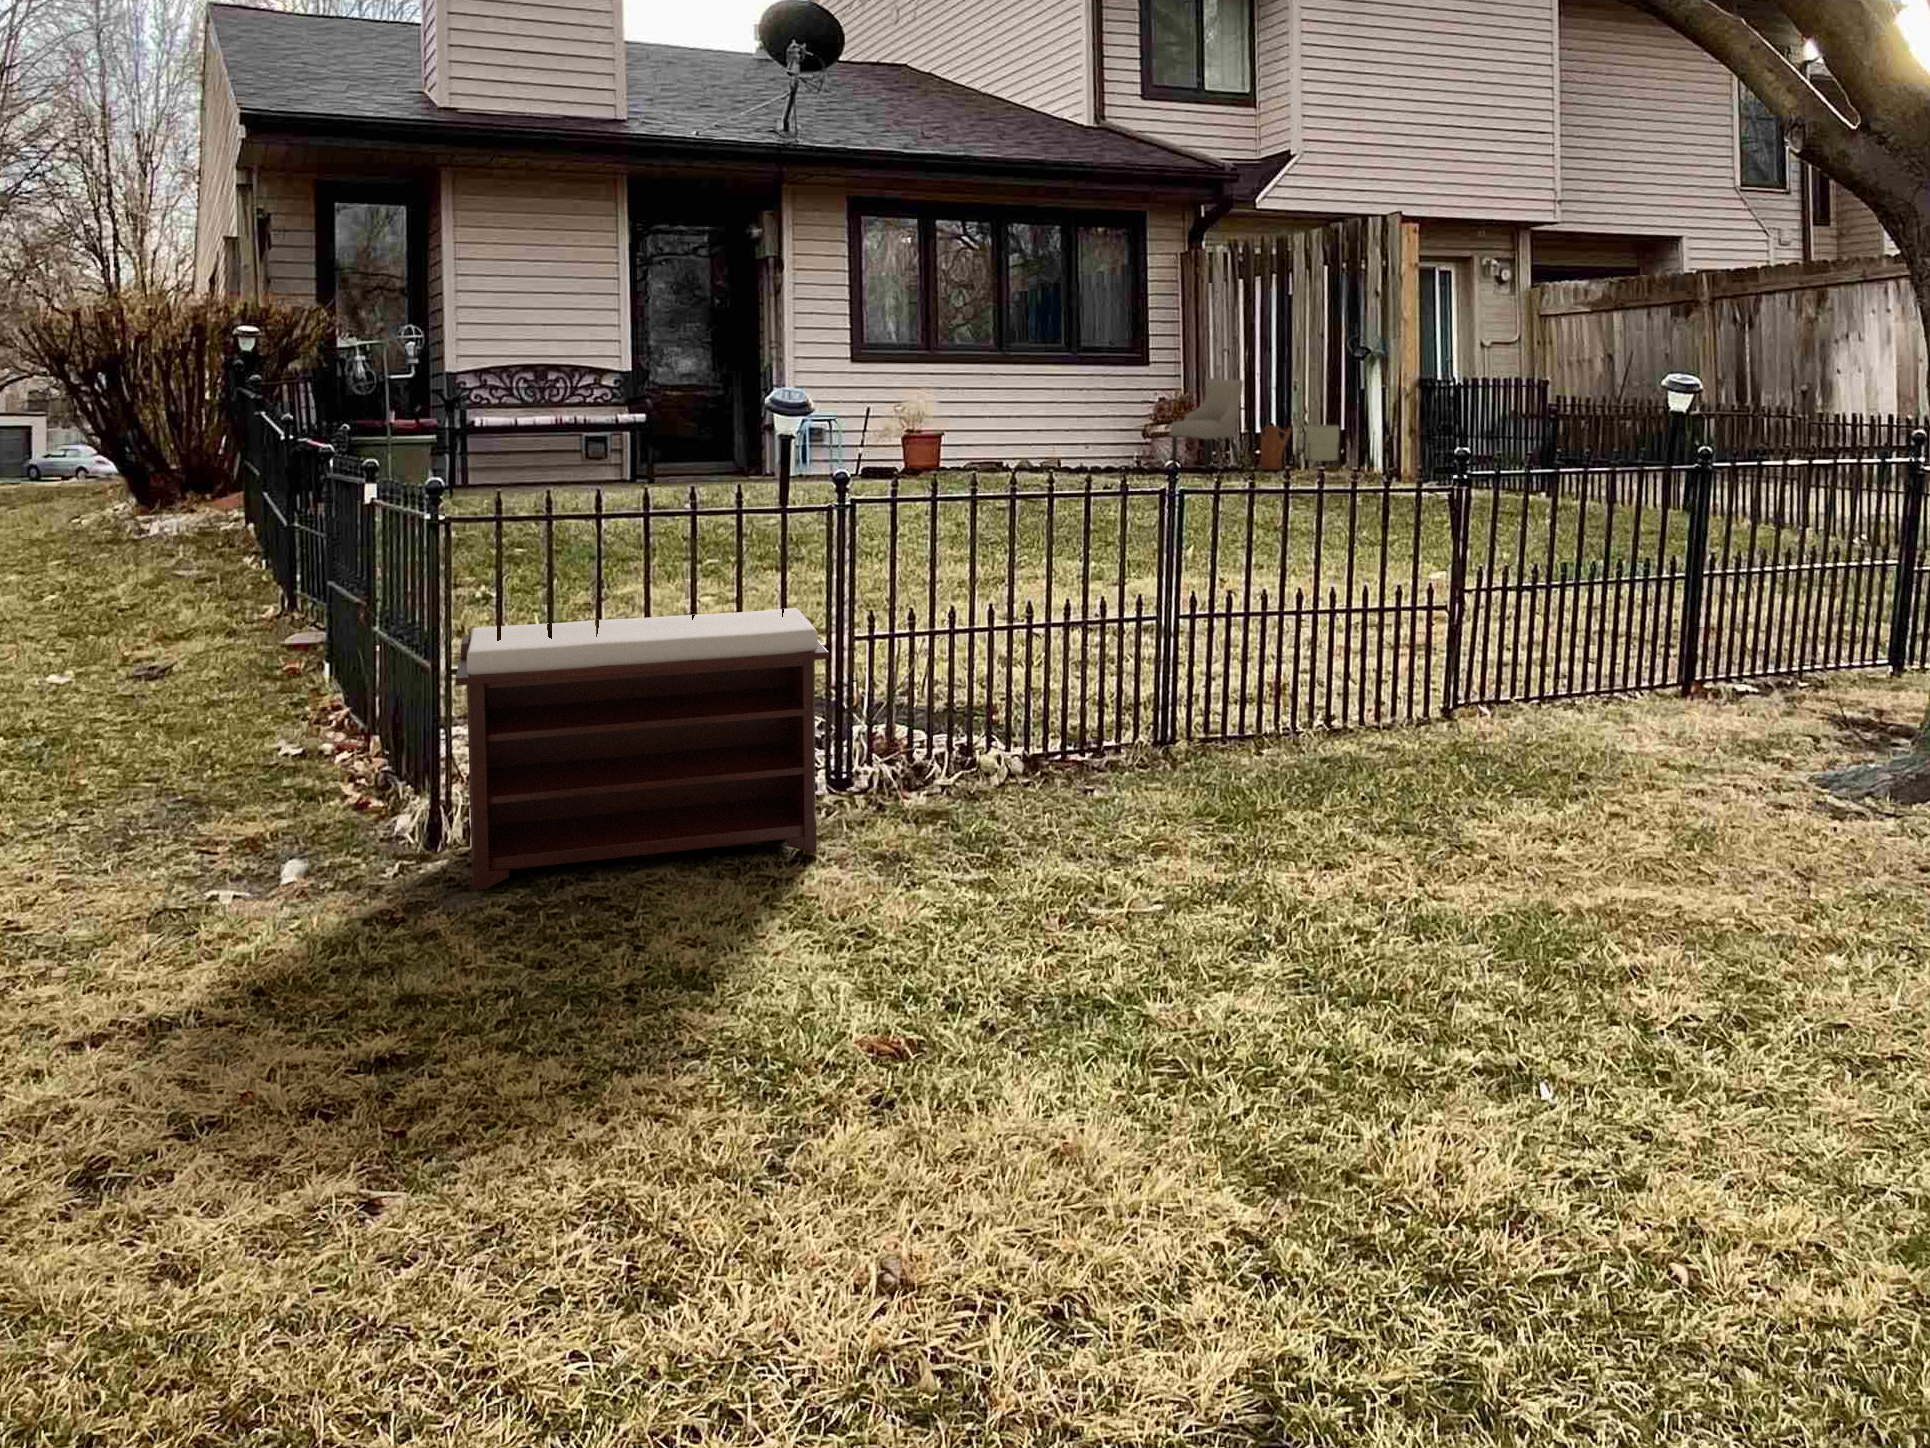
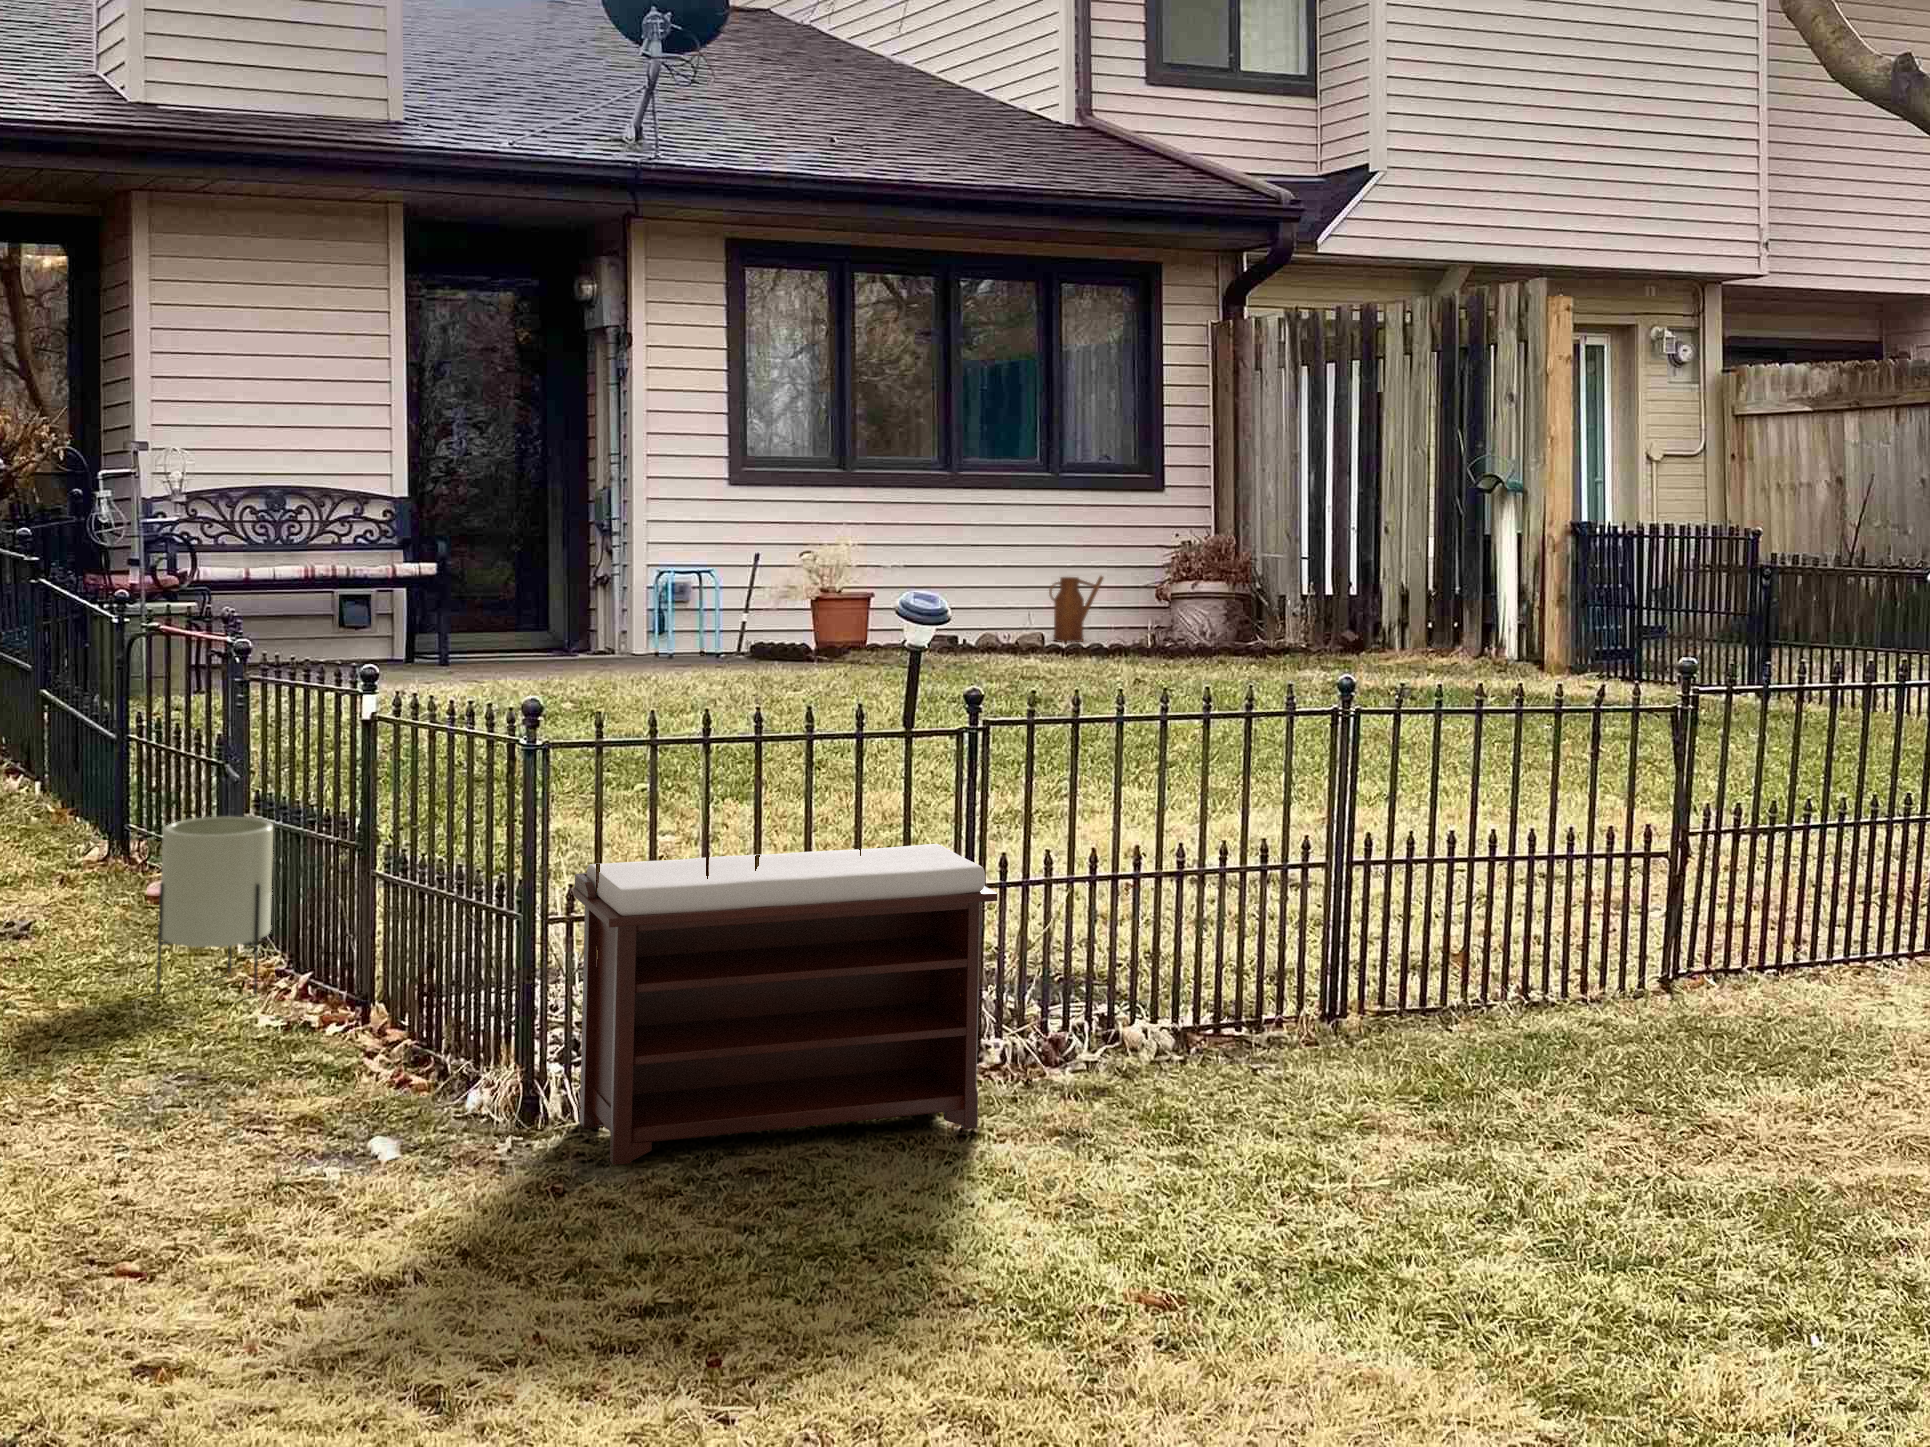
chair: present [1170,378,1243,469] -> none [1202,511,1313,652]
watering can: present [1261,425,1292,470] -> present [1049,576,1103,642]
planter: present [1305,425,1339,472] -> present [157,817,273,994]

